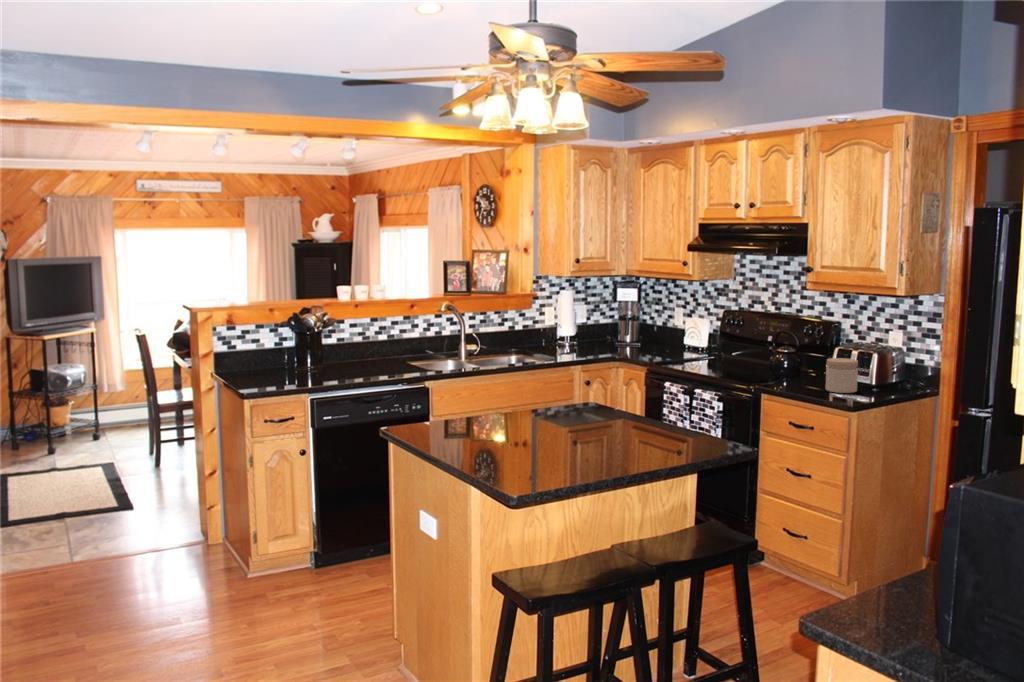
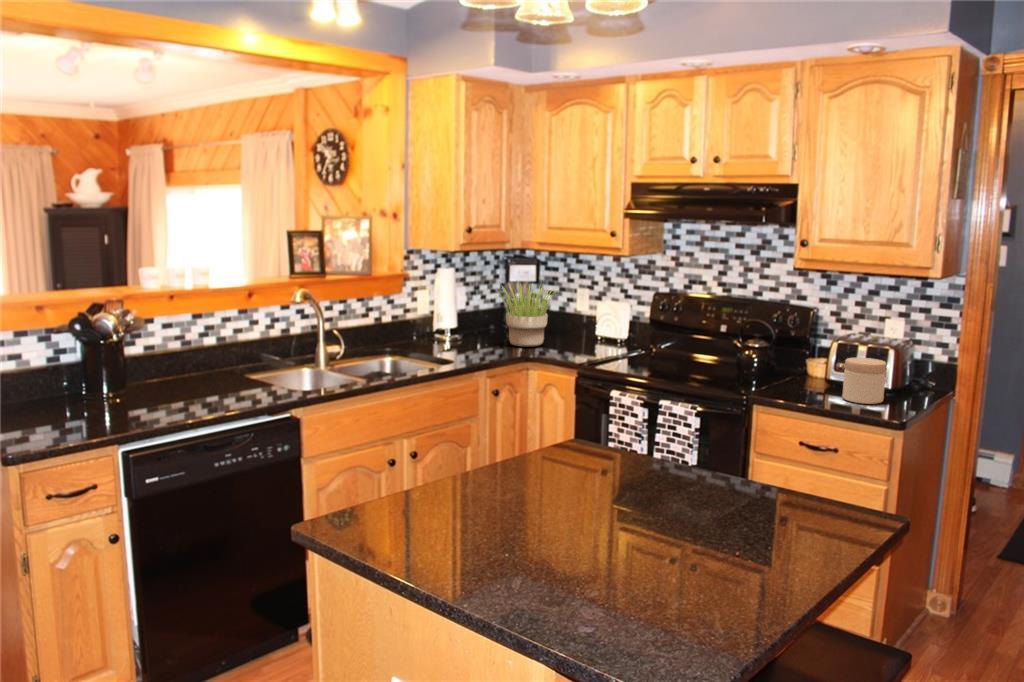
potted plant: none [594,302,649,352] -> present [503,285,557,347]

